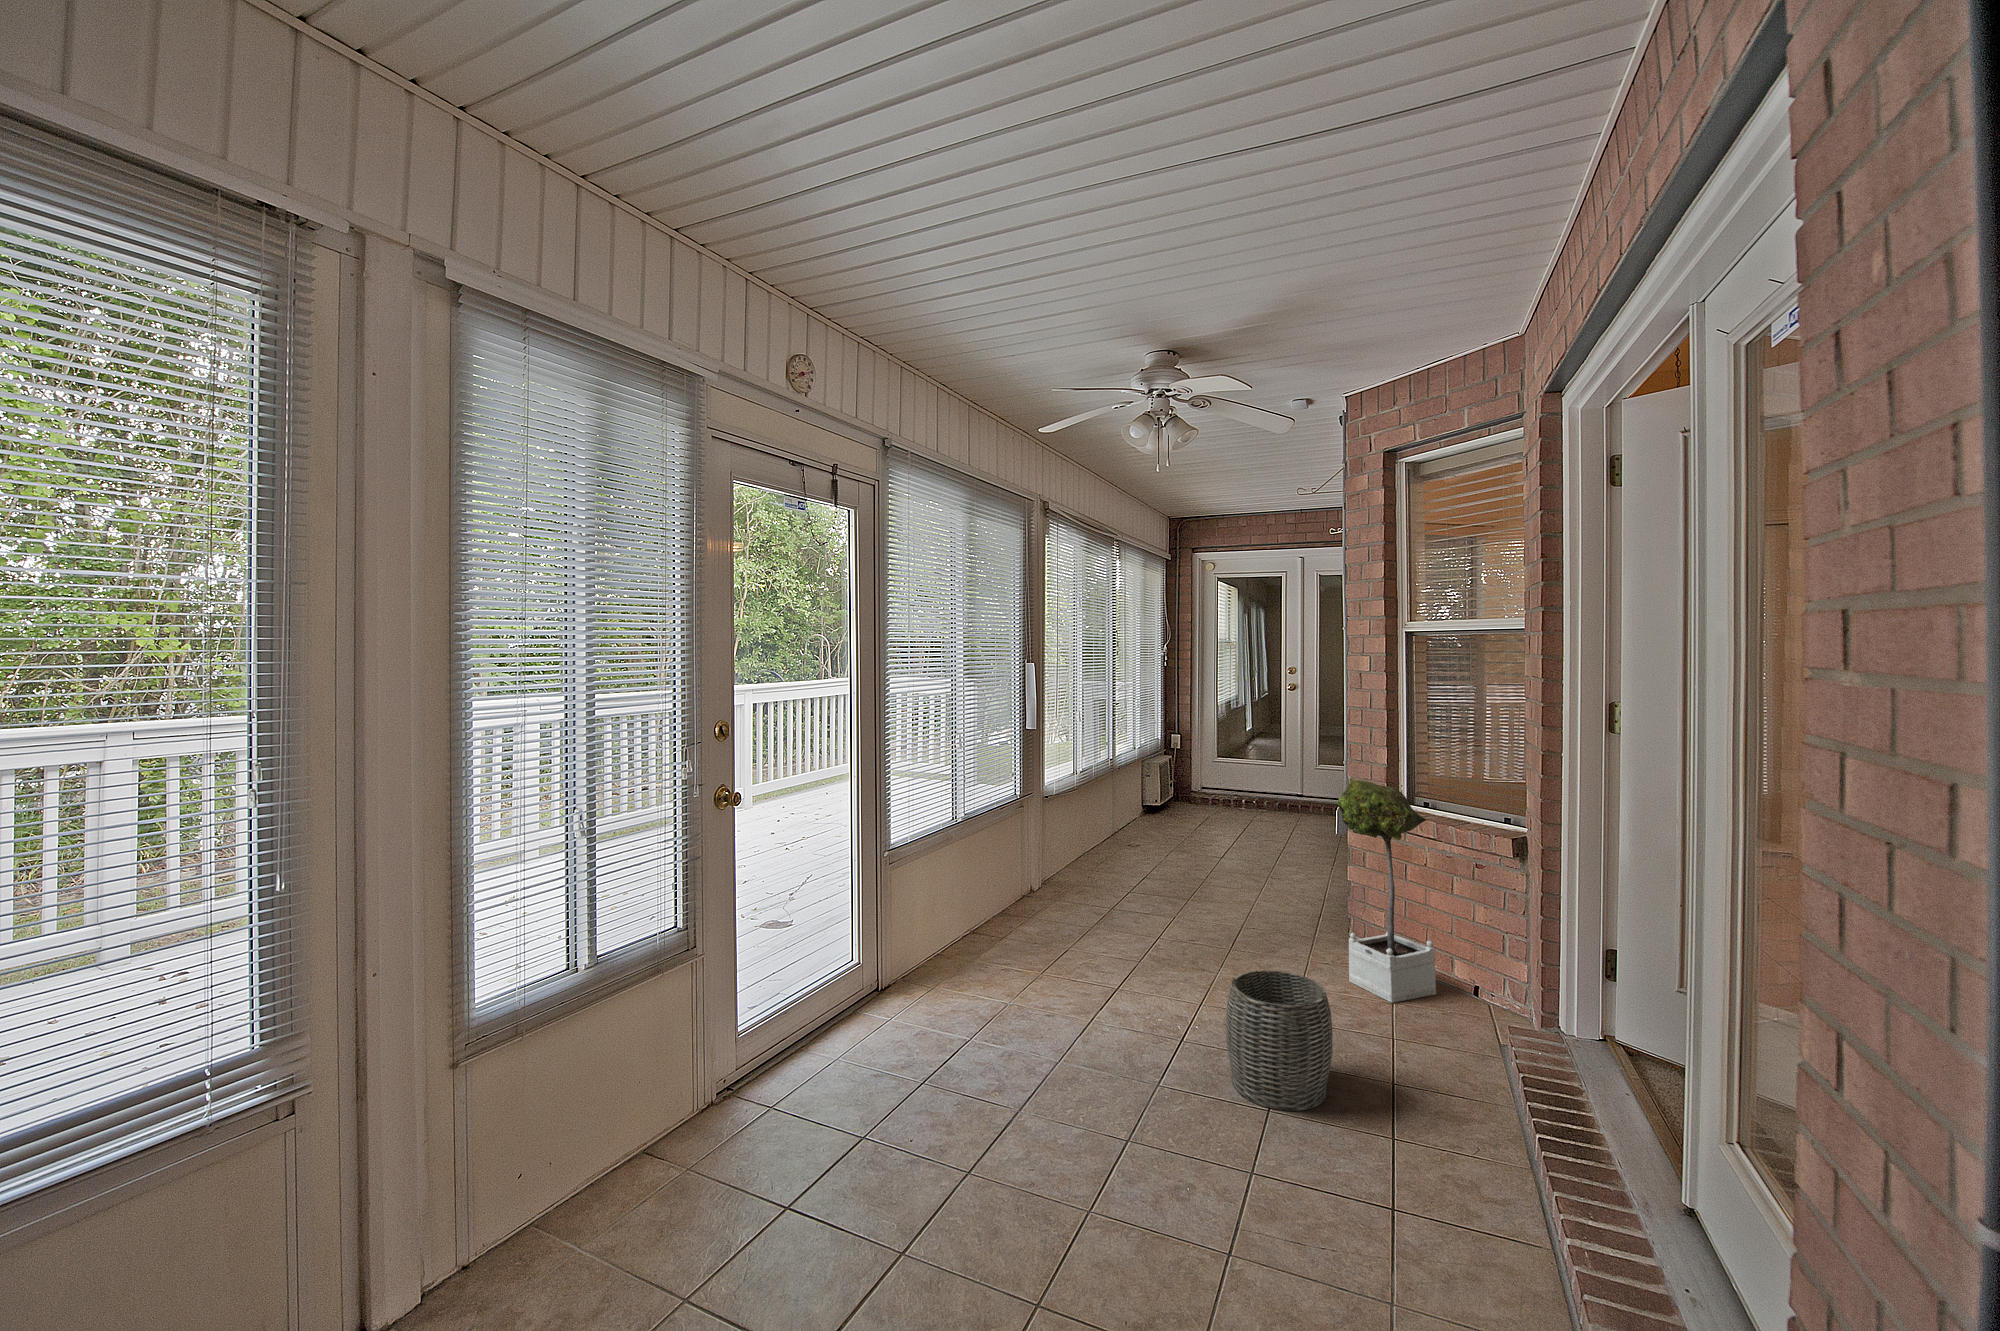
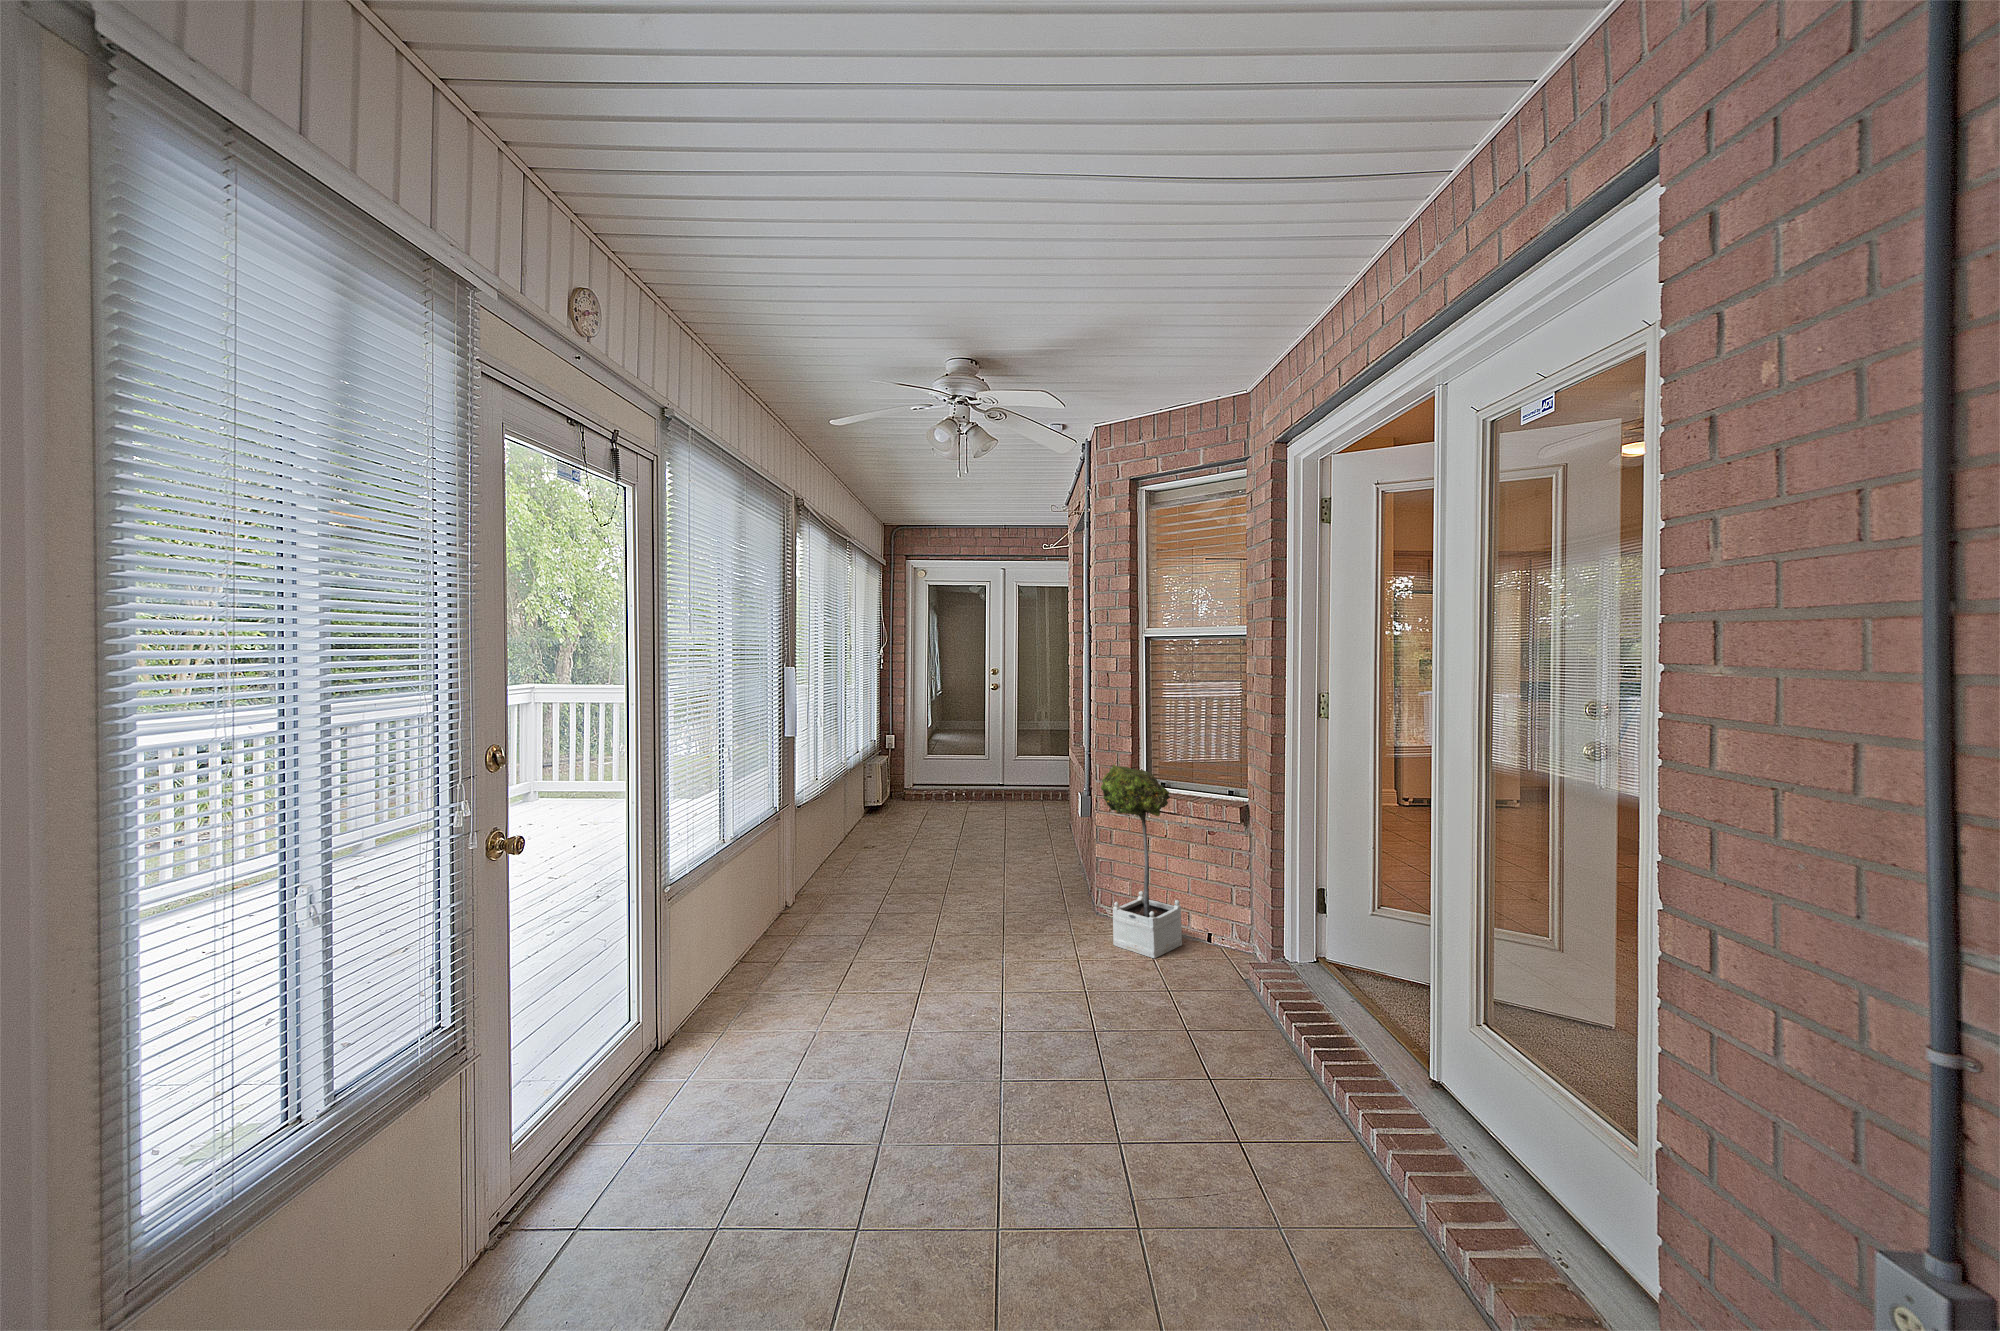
woven basket: present [1226,970,1332,1111] -> none [1059,947,1153,1078]

